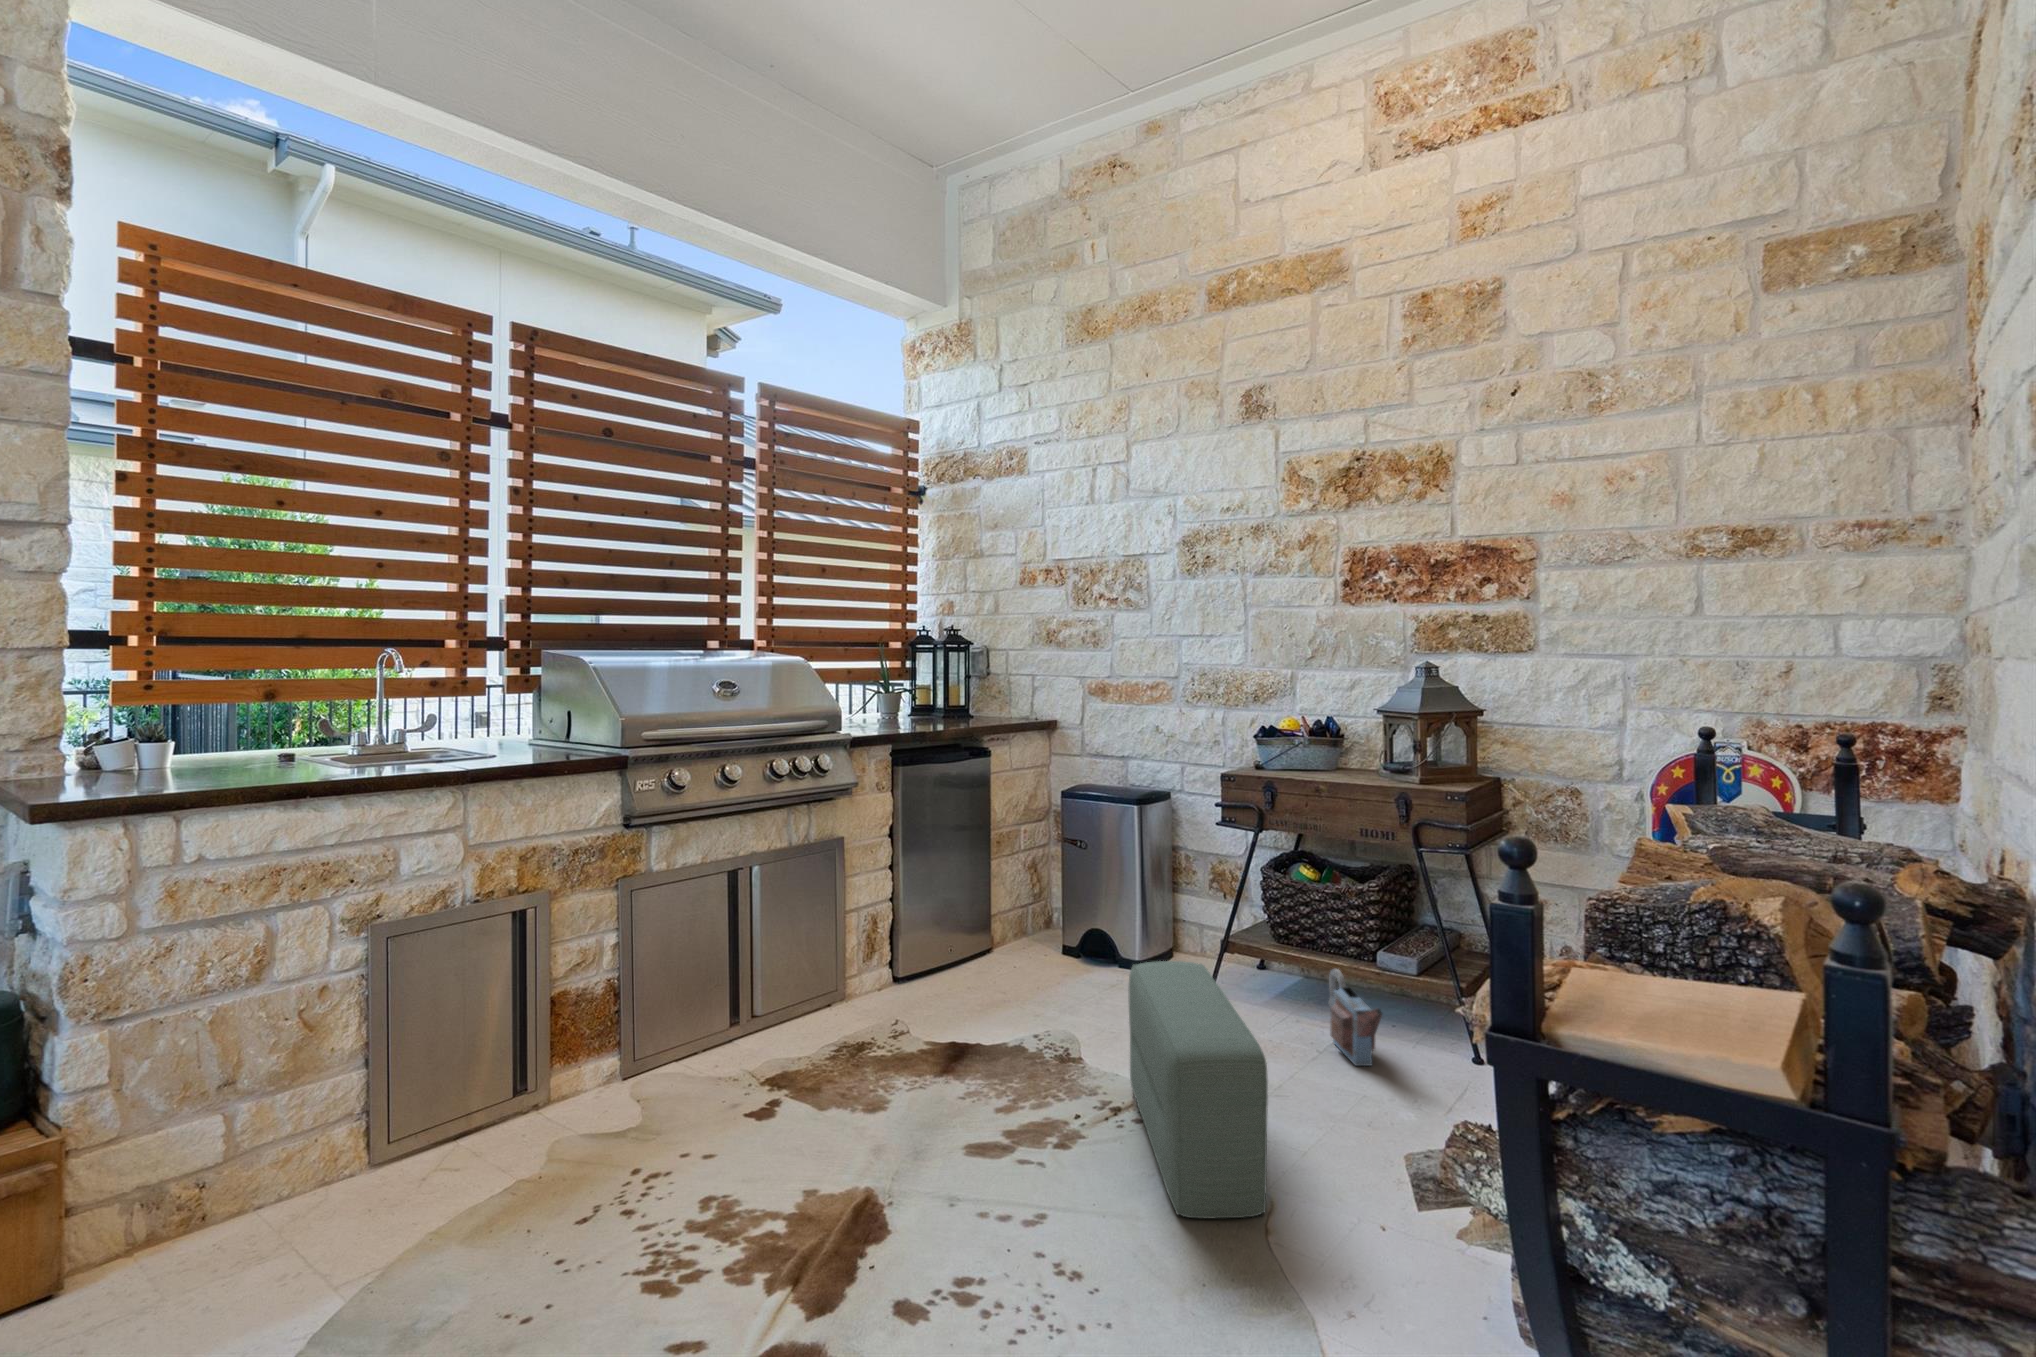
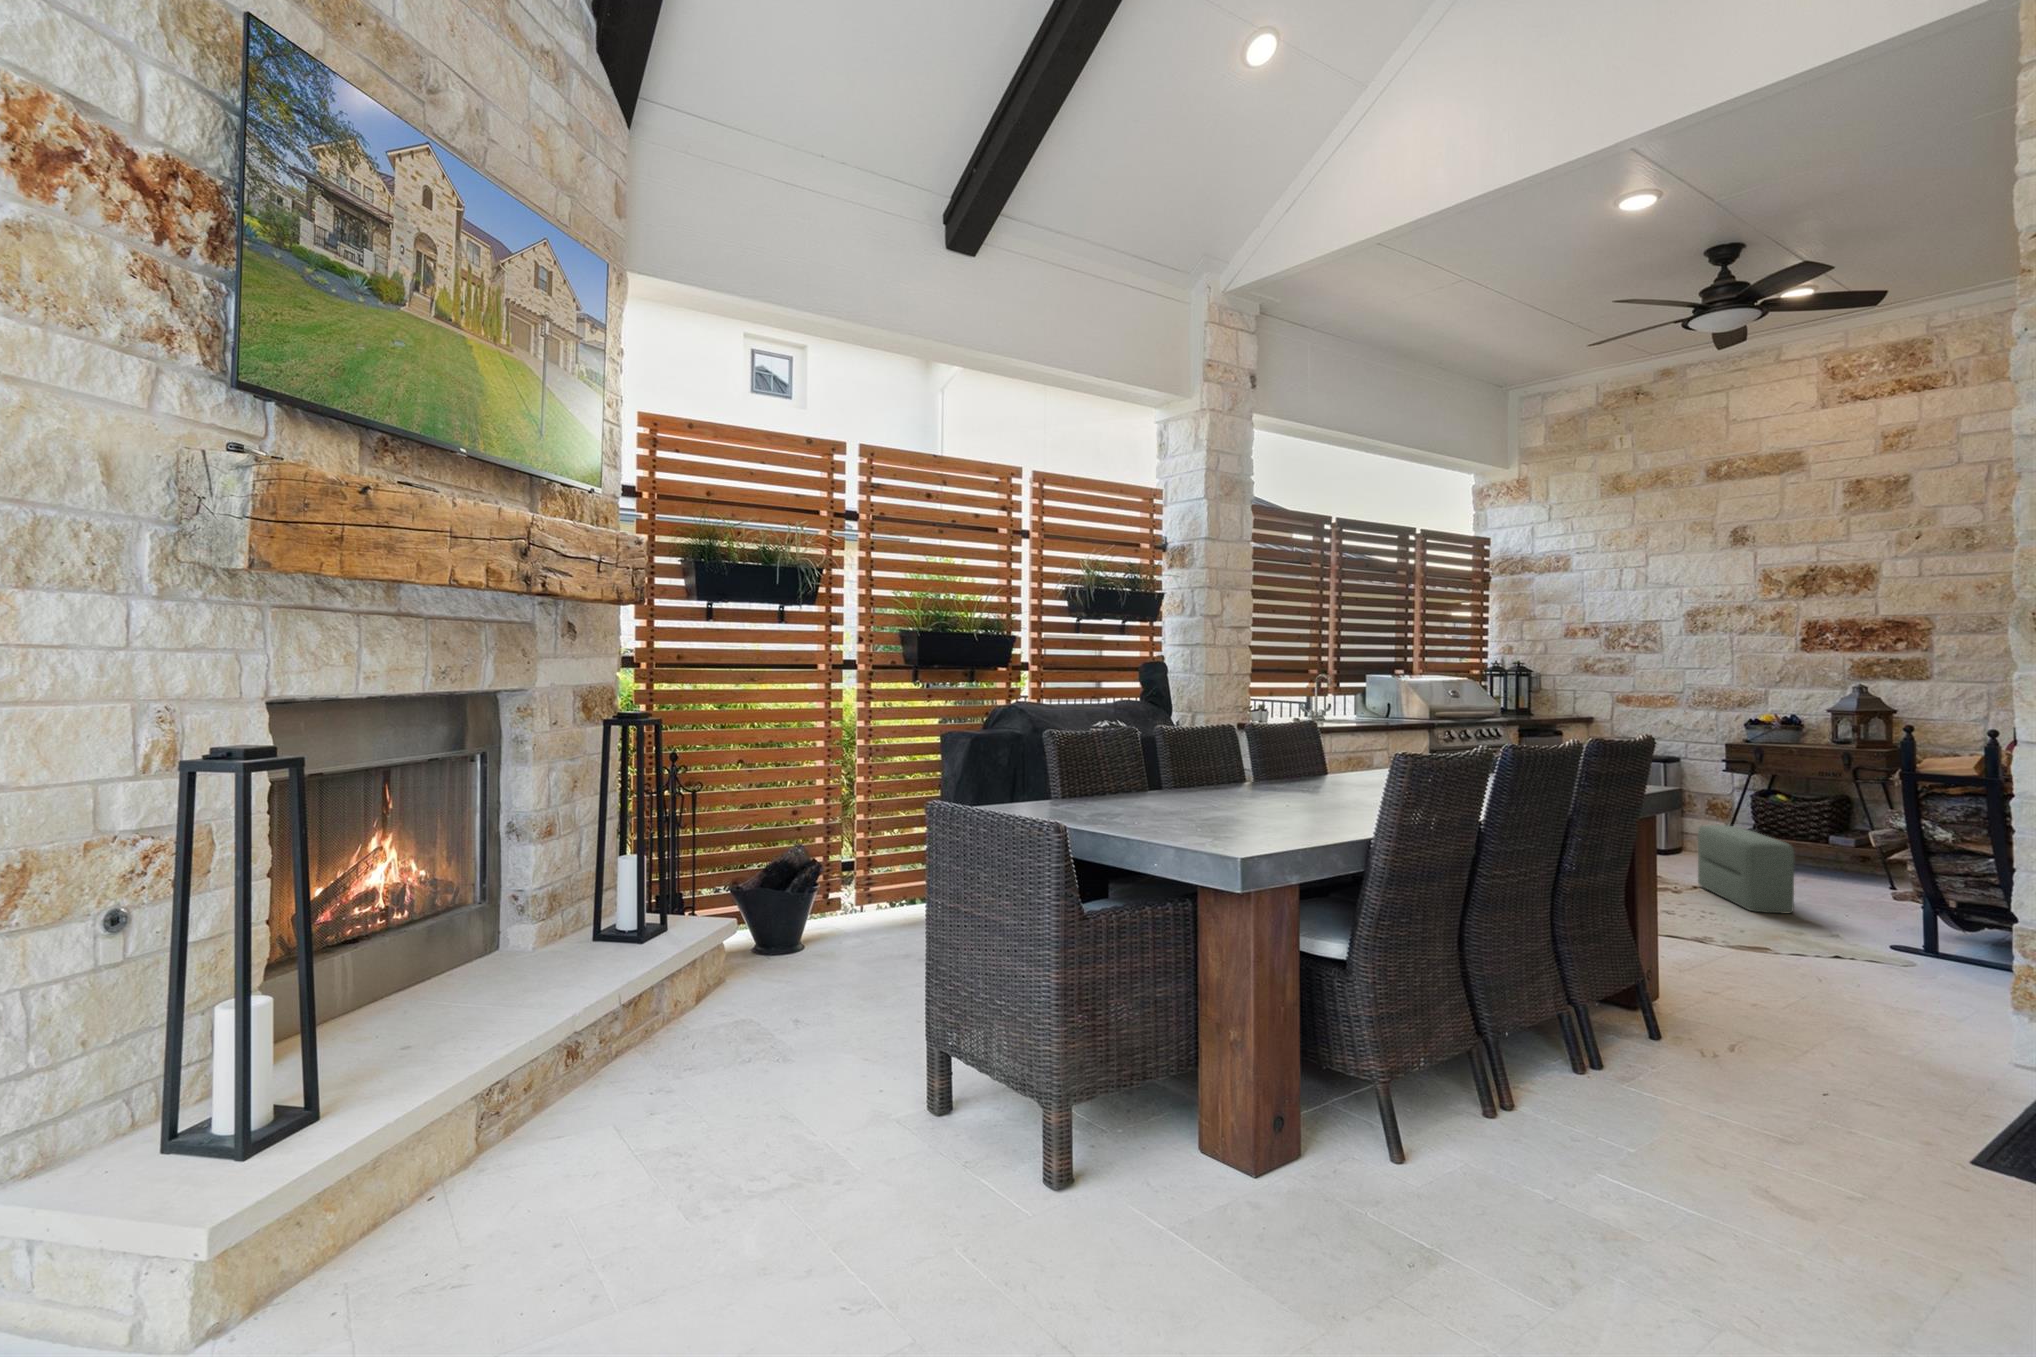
watering can: present [1329,969,1382,1066] -> none [1800,845,1839,888]

